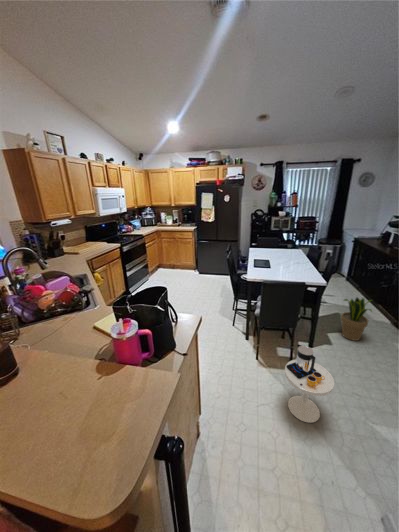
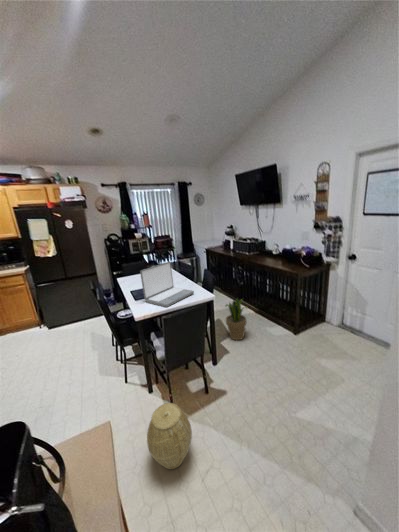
laptop: none [260,242,306,278] -> present [140,262,194,307]
woven basket: none [229,344,262,389] -> present [147,403,192,469]
side table: present [285,345,334,423] -> none [216,371,267,459]

